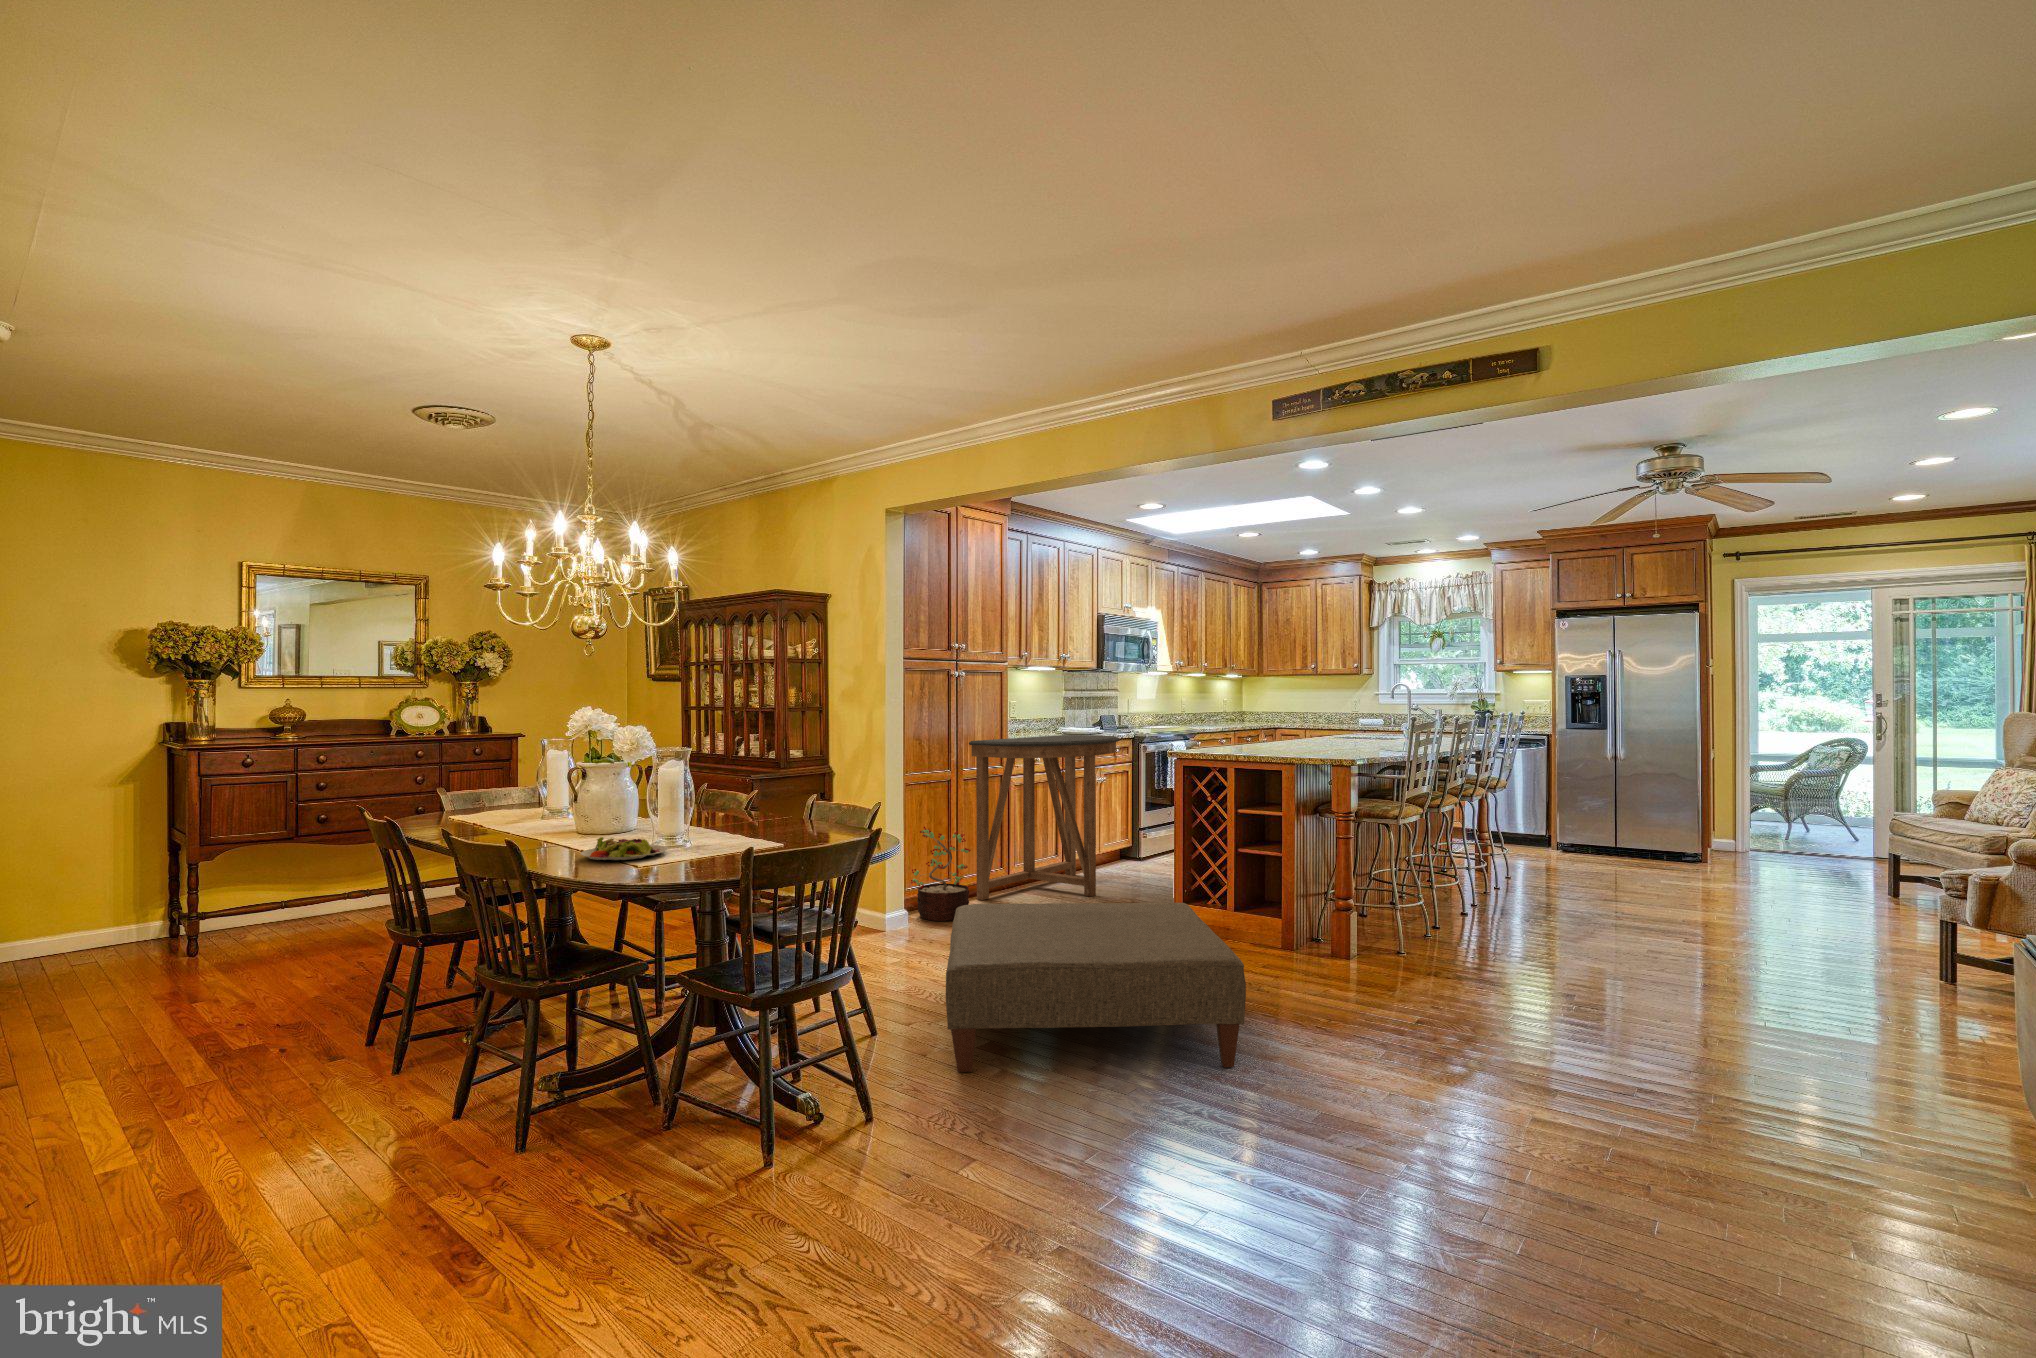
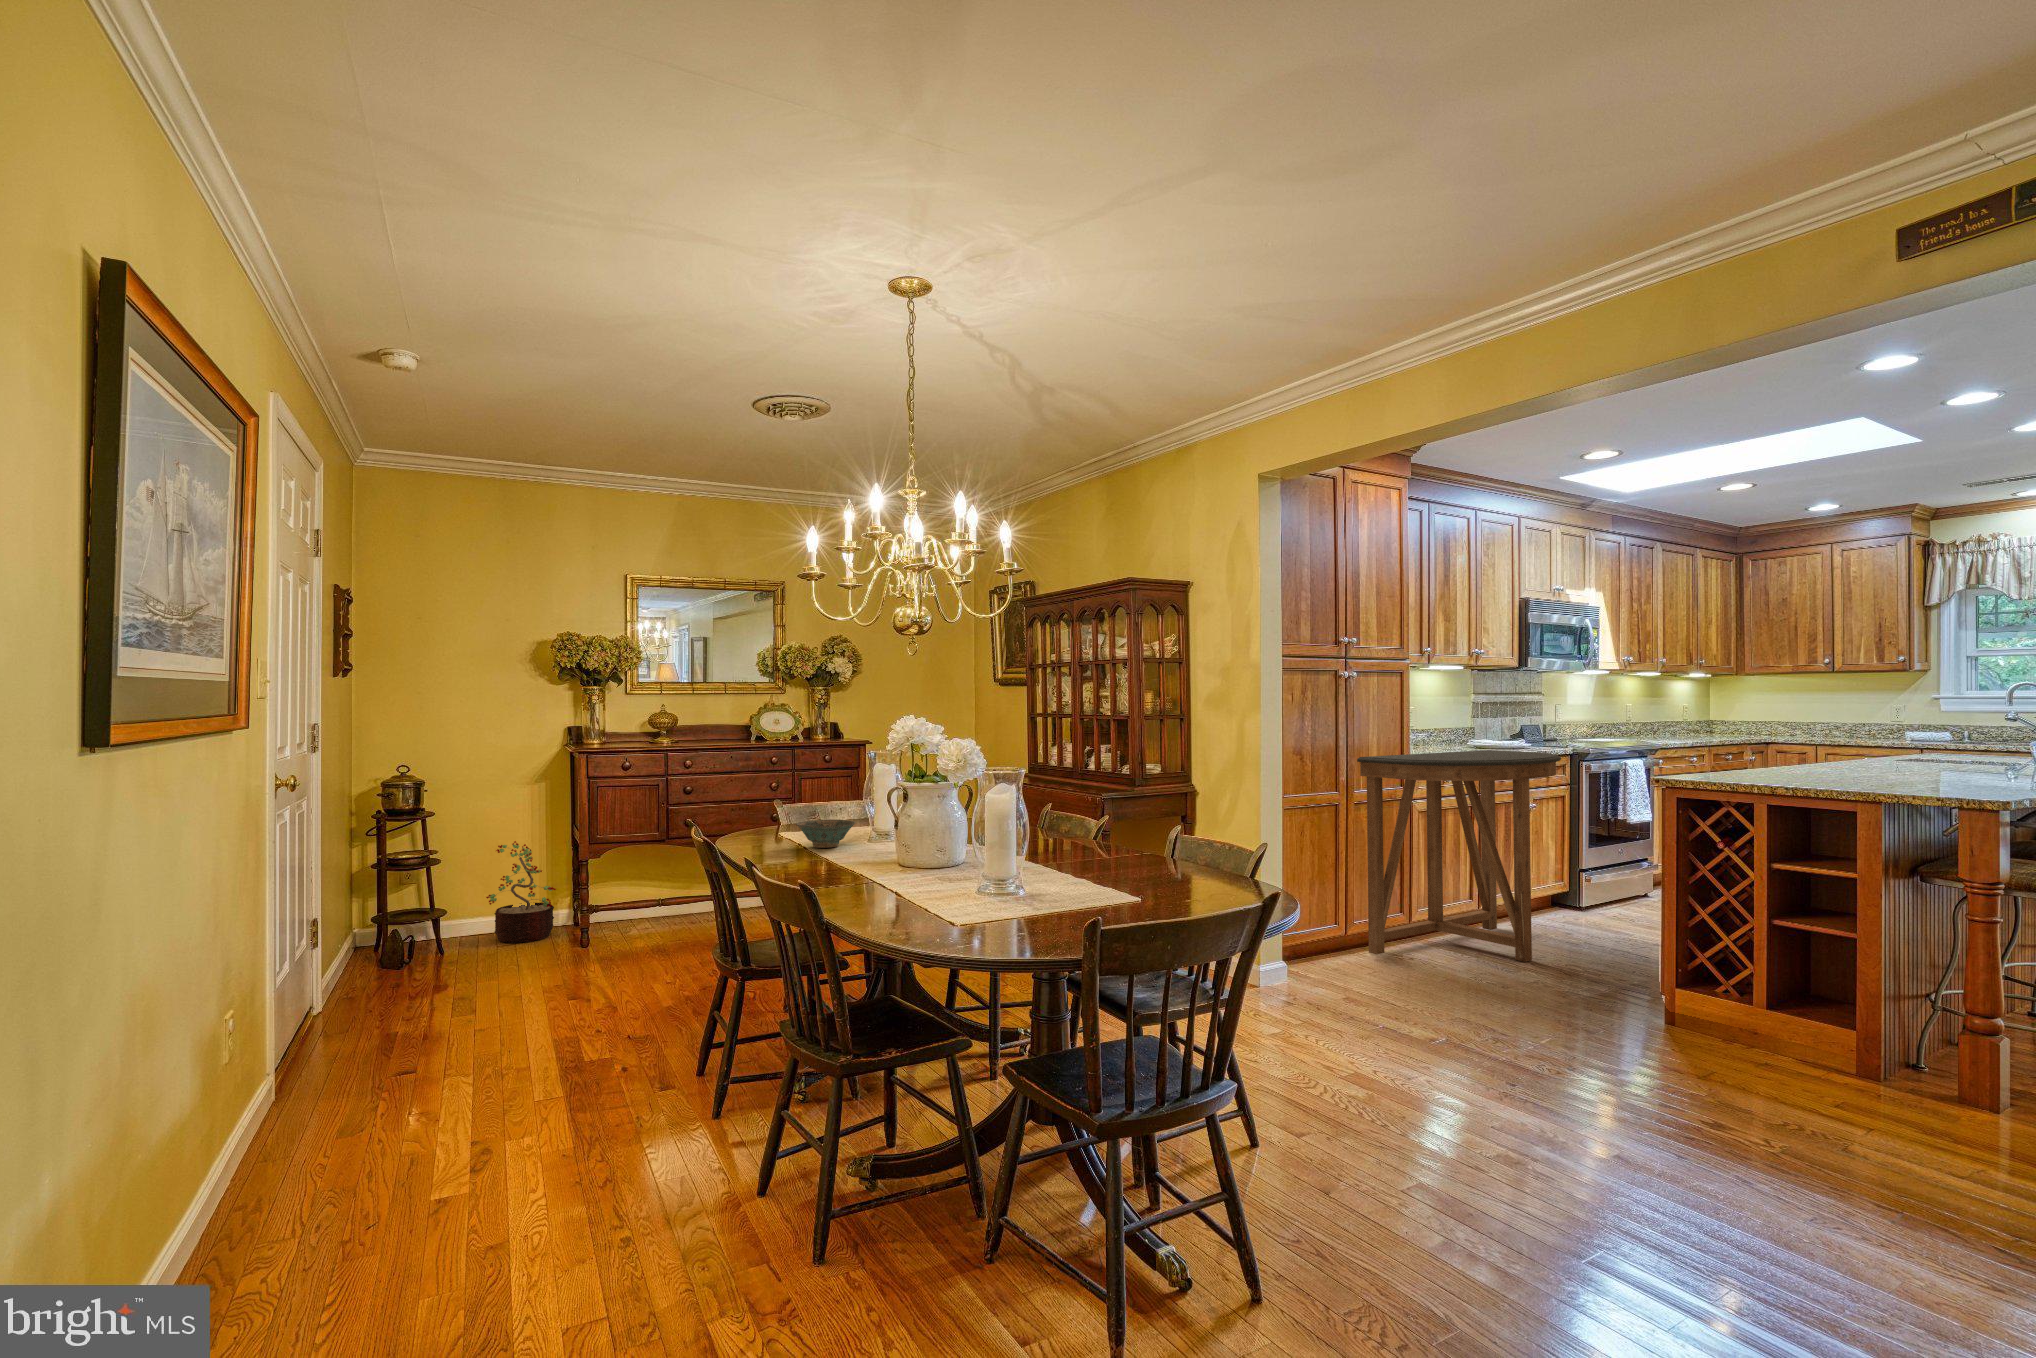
ceramic bowl: none [469,801,529,826] -> present [796,819,856,848]
decorative plant: present [911,826,971,921] -> present [486,841,556,943]
salad plate: present [580,837,668,860] -> none [897,876,997,908]
ottoman: present [946,903,1246,1072] -> none [1357,977,1874,1301]

